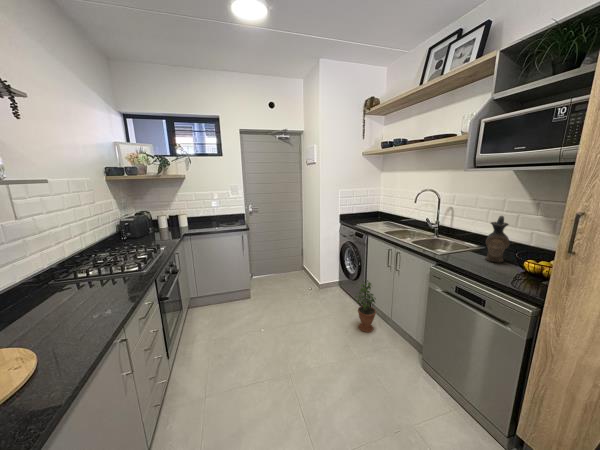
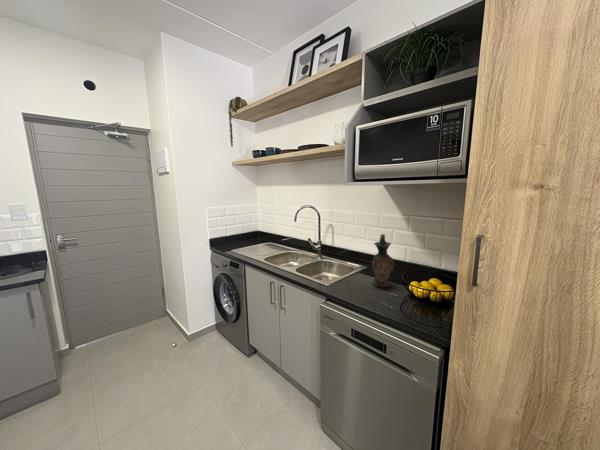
potted plant: present [355,280,376,332] -> none [233,324,262,395]

